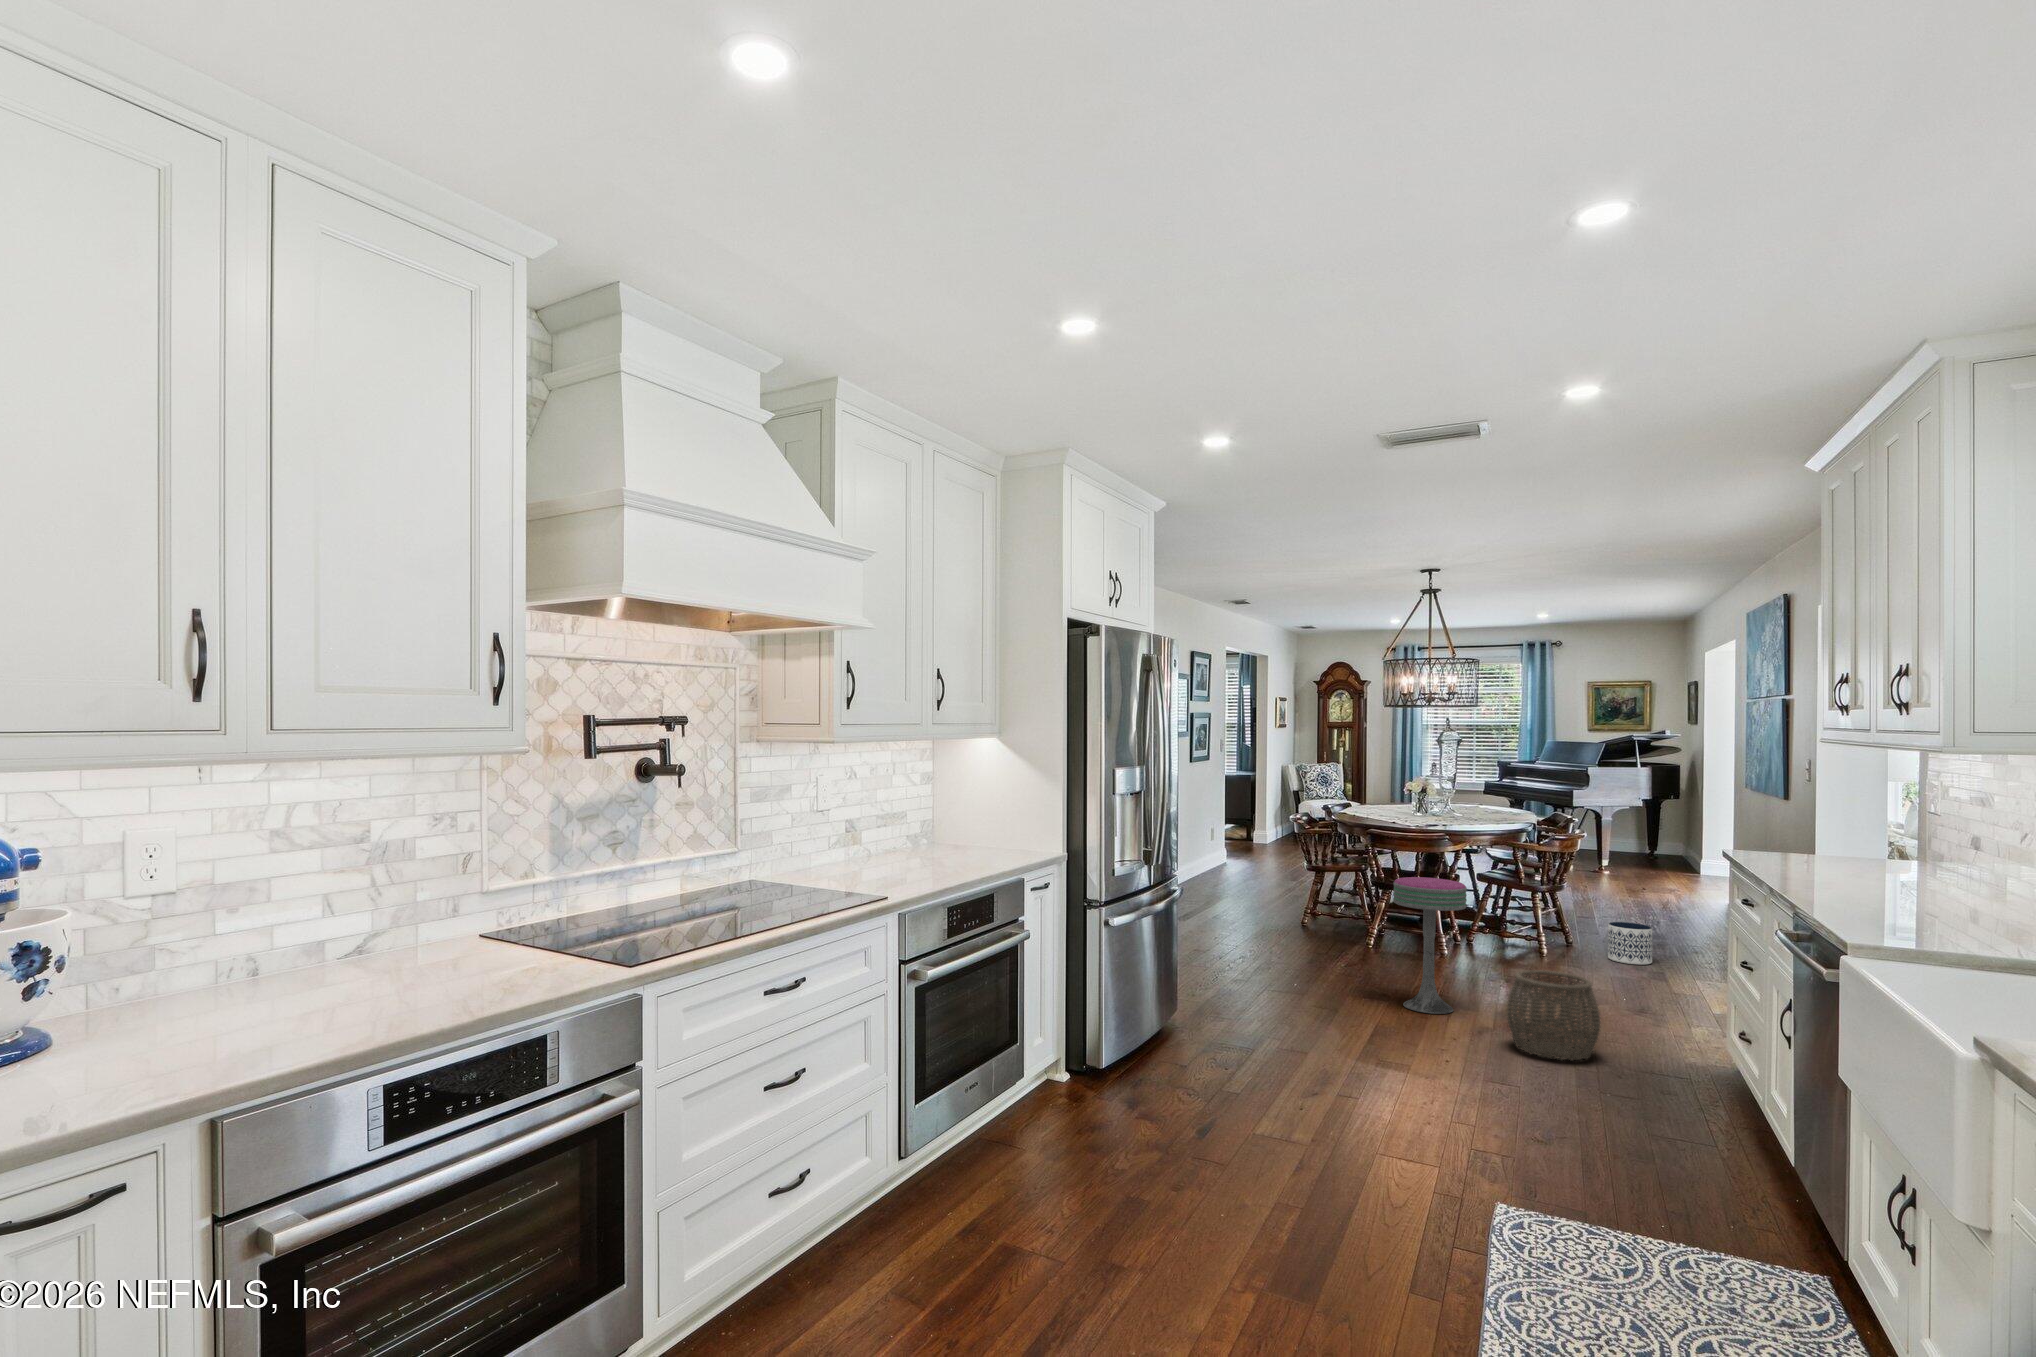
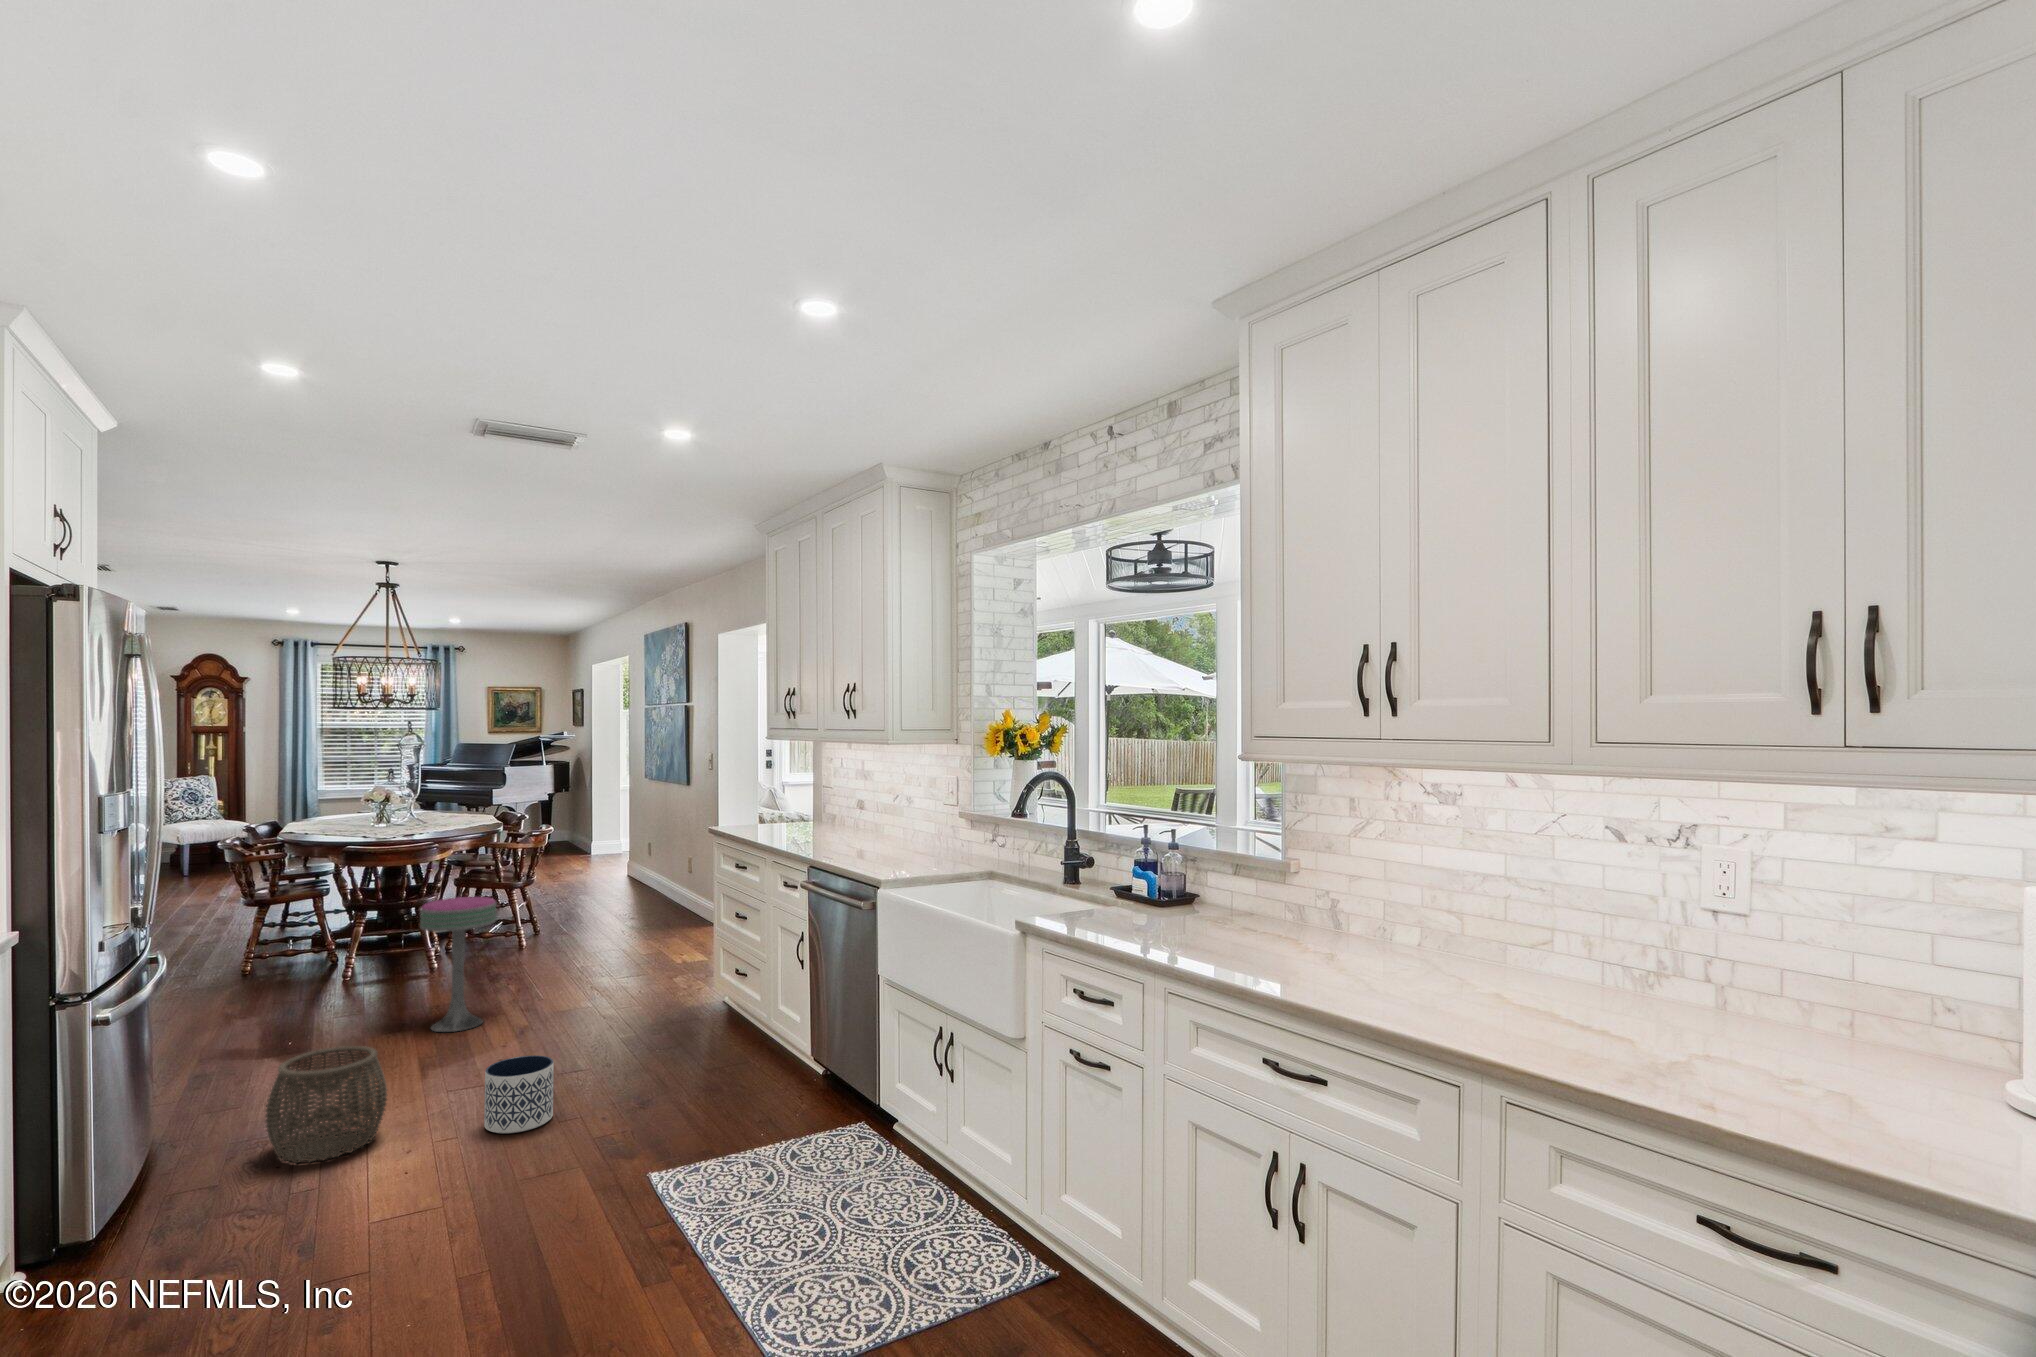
planter: present [1608,922,1652,965] -> present [484,1055,554,1133]
woven basket: present [1507,970,1601,1061] -> present [265,1046,387,1163]

